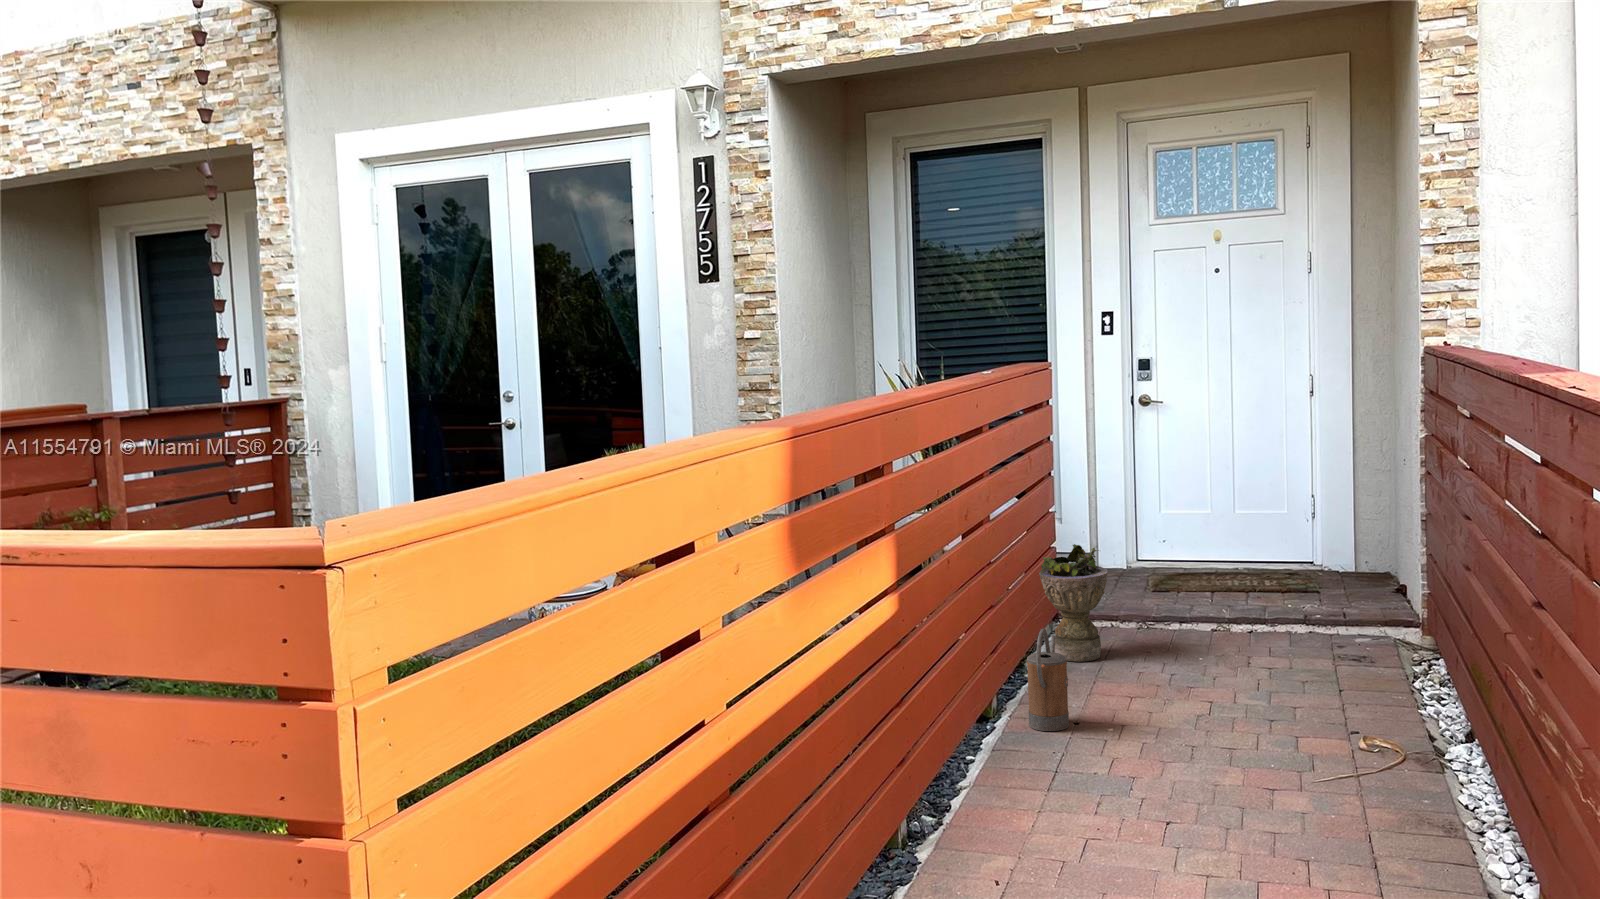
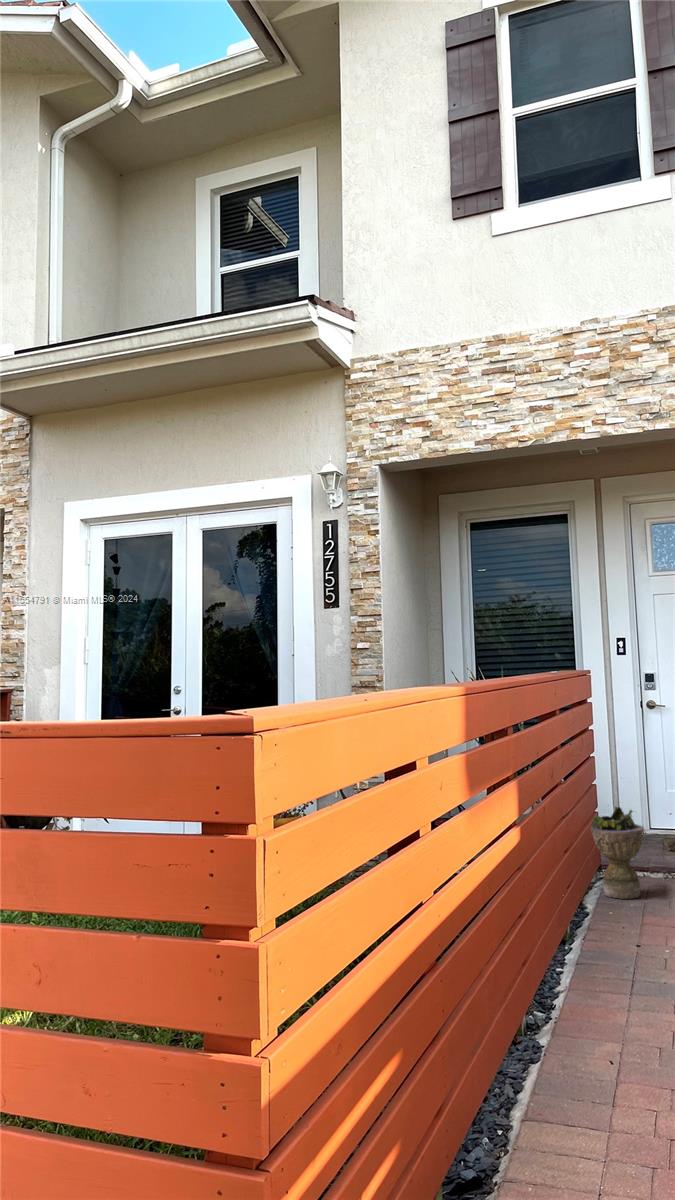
watering can: present [1027,629,1069,731] -> none [596,866,631,949]

